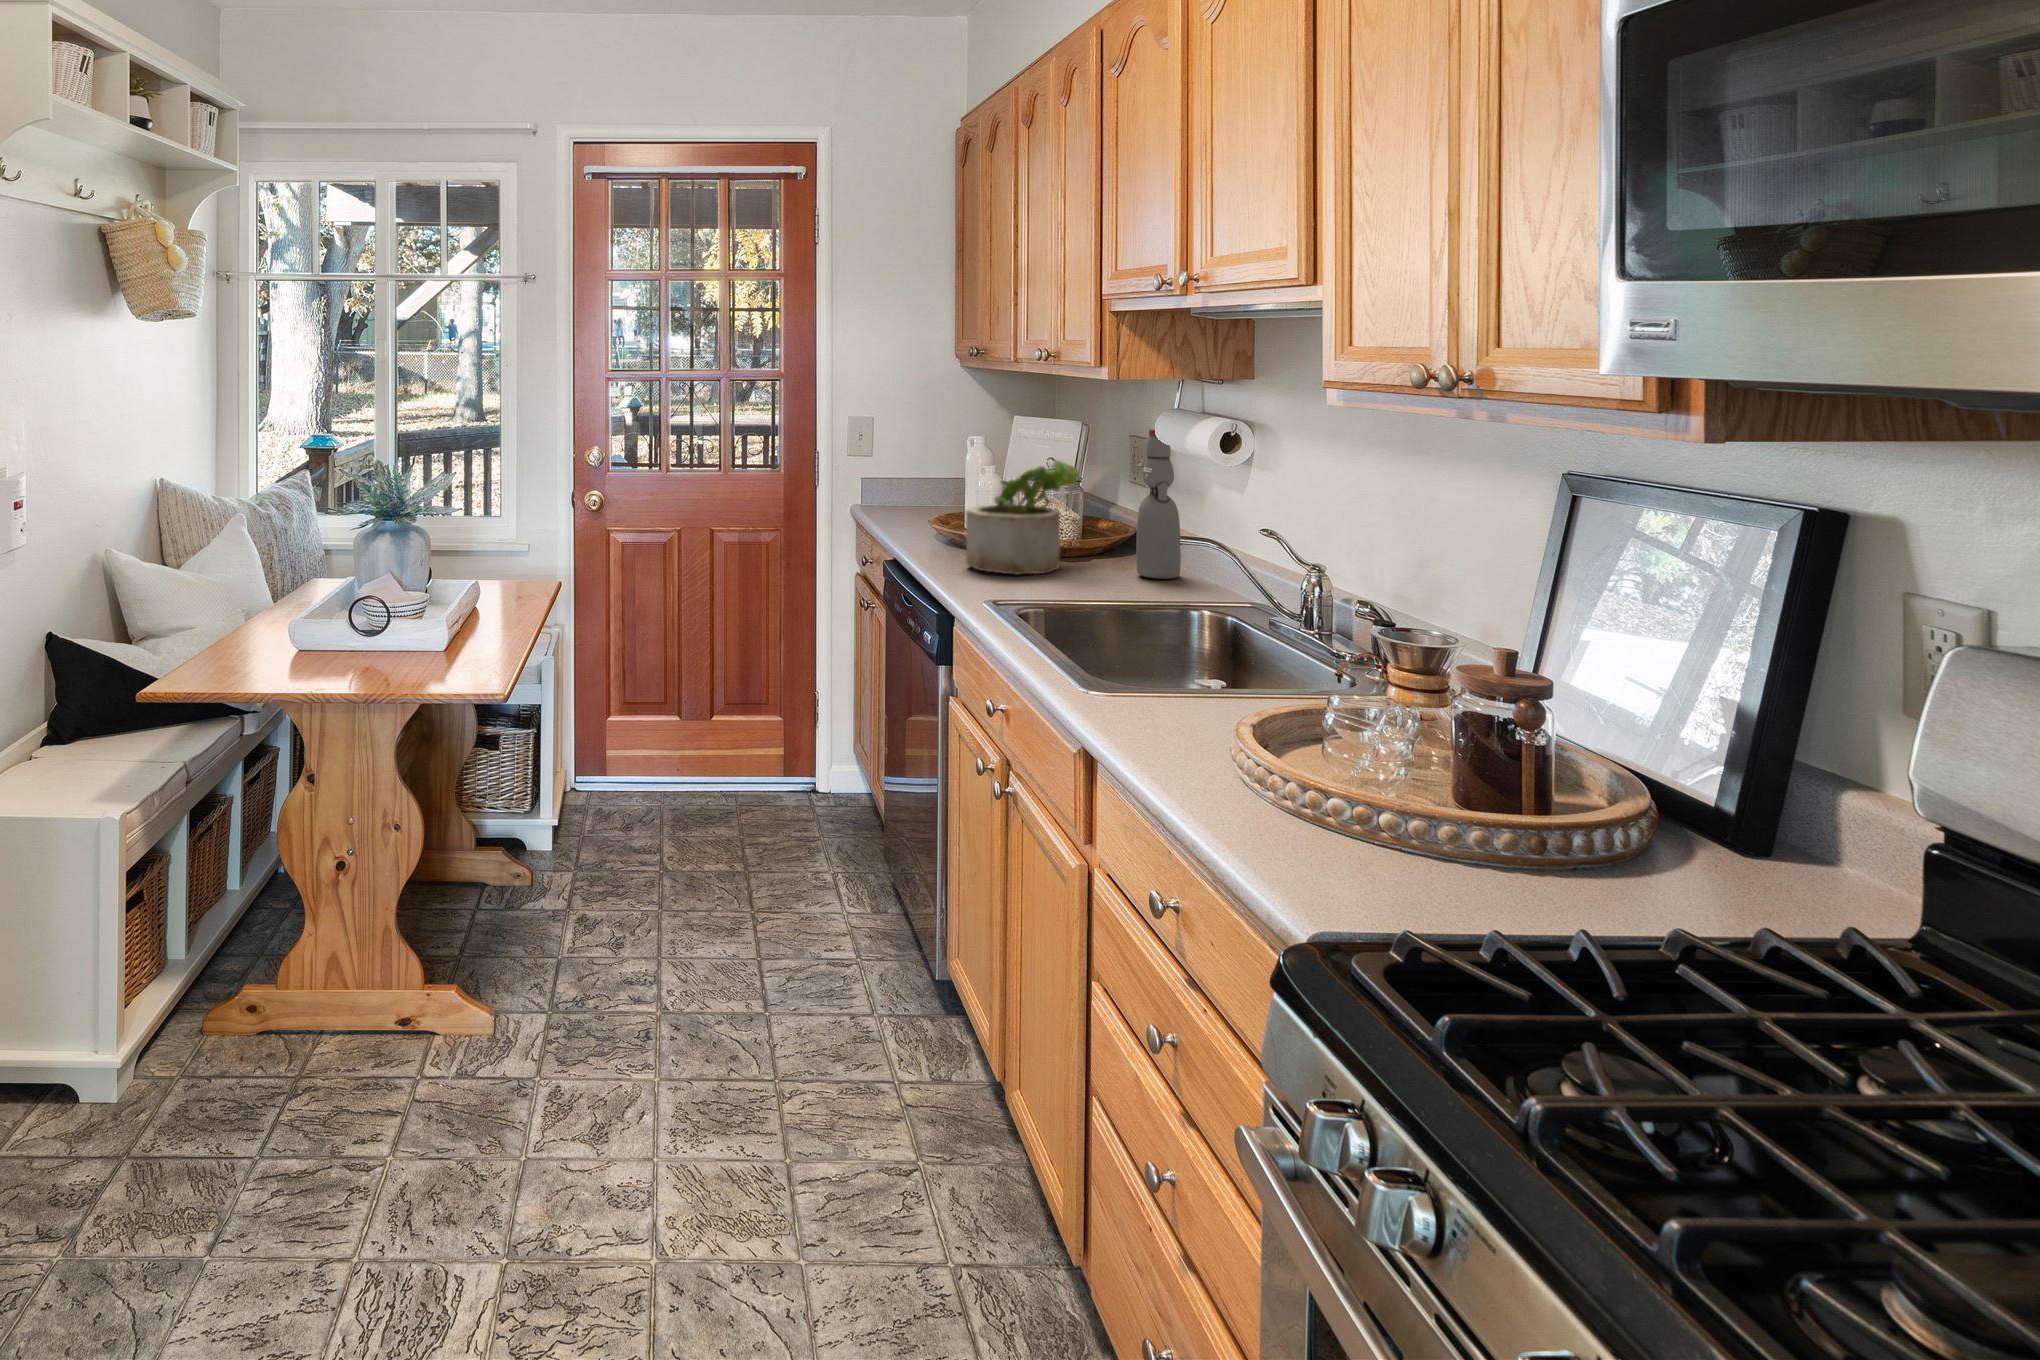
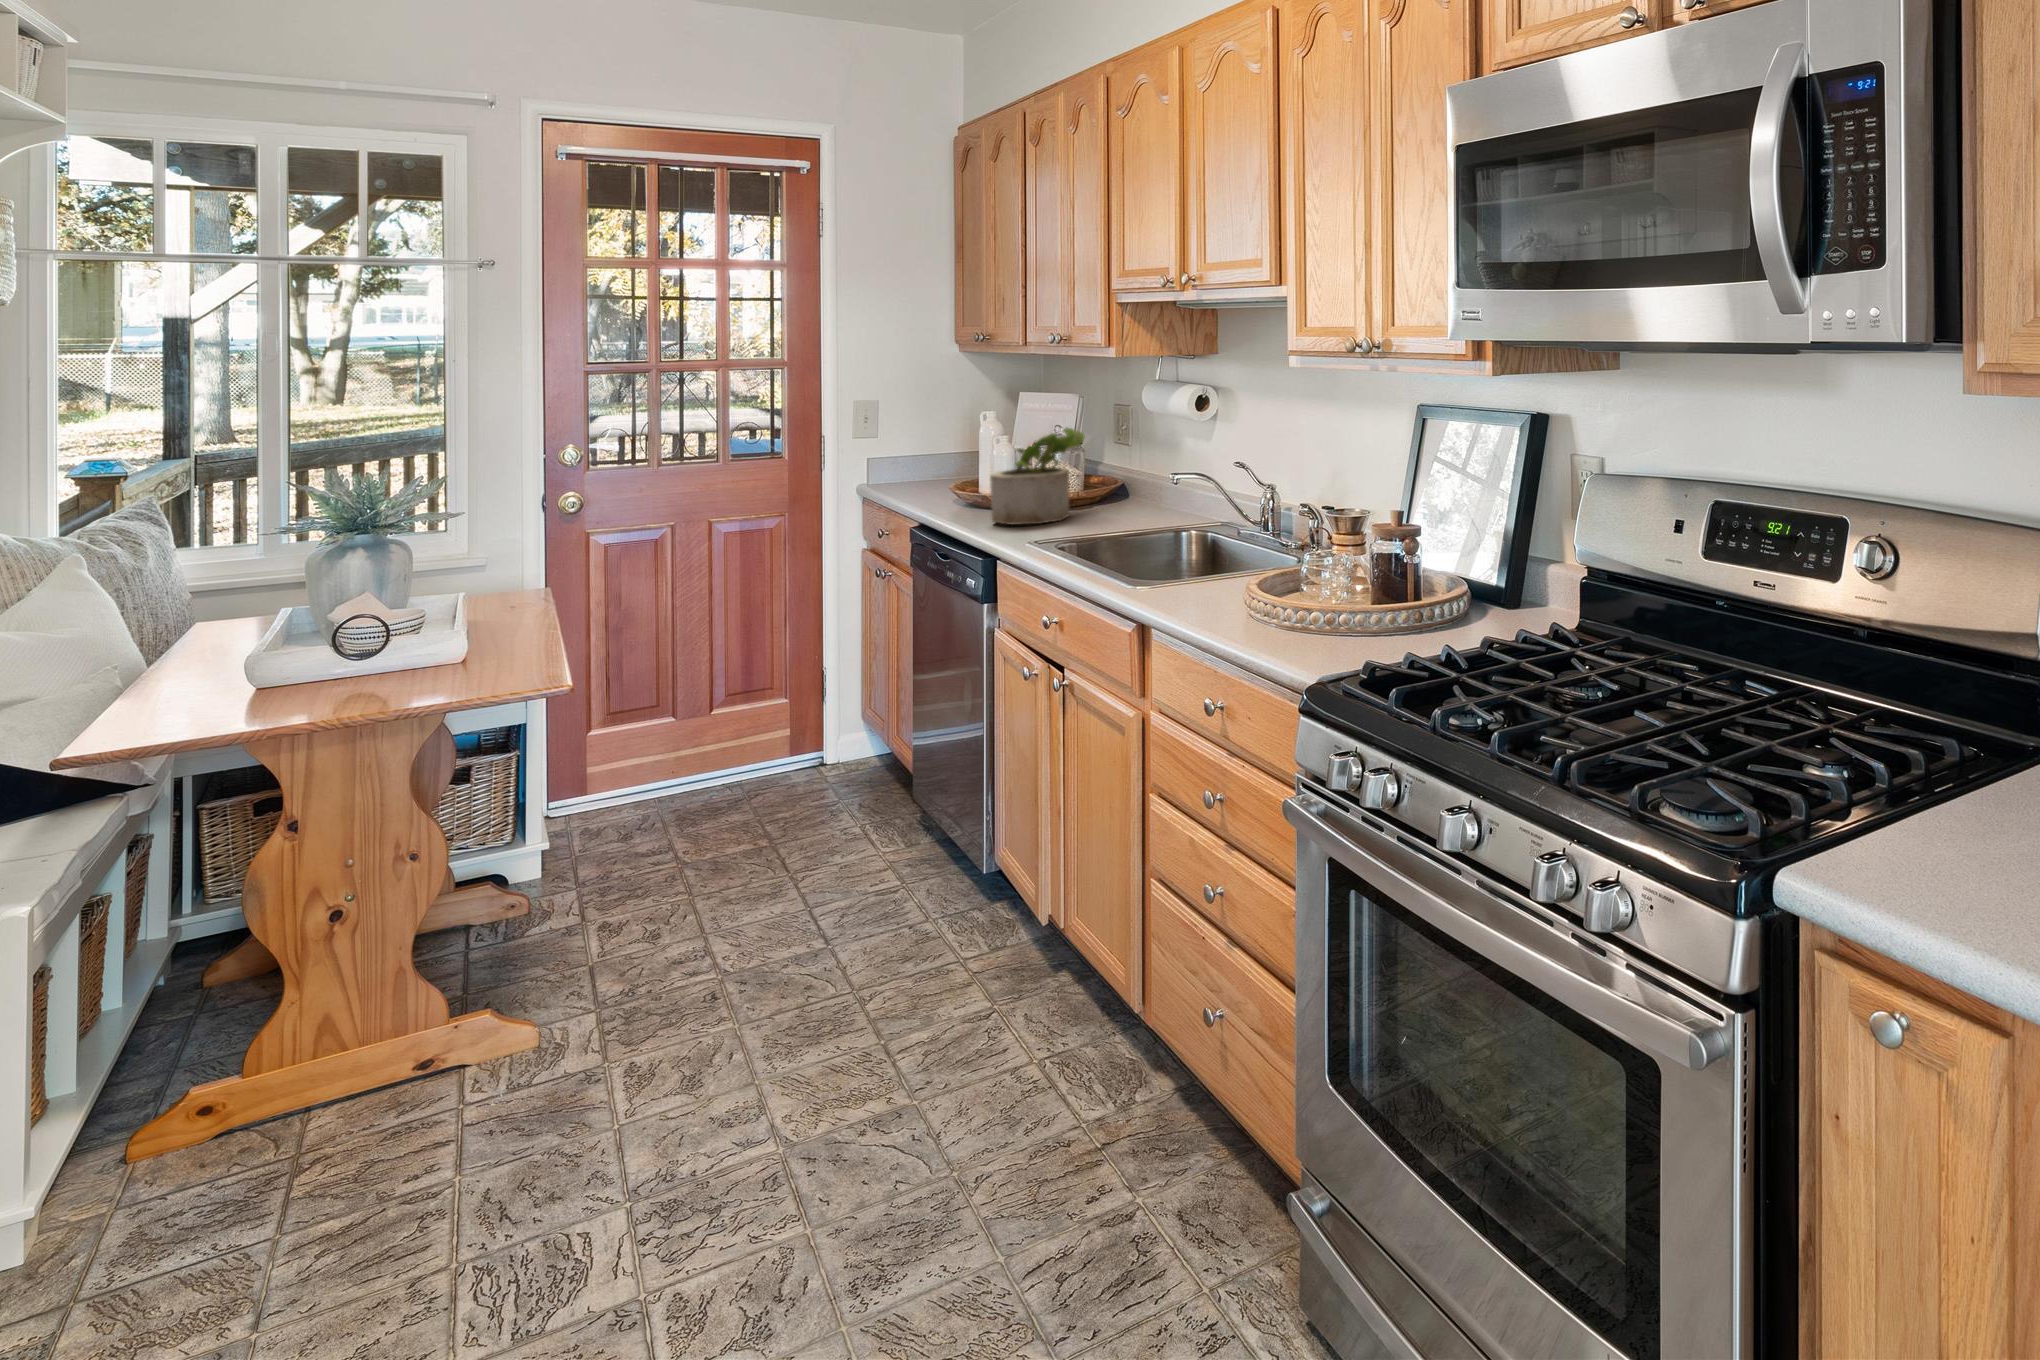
bottle: present [1136,429,1181,579] -> none [1132,397,1164,514]

